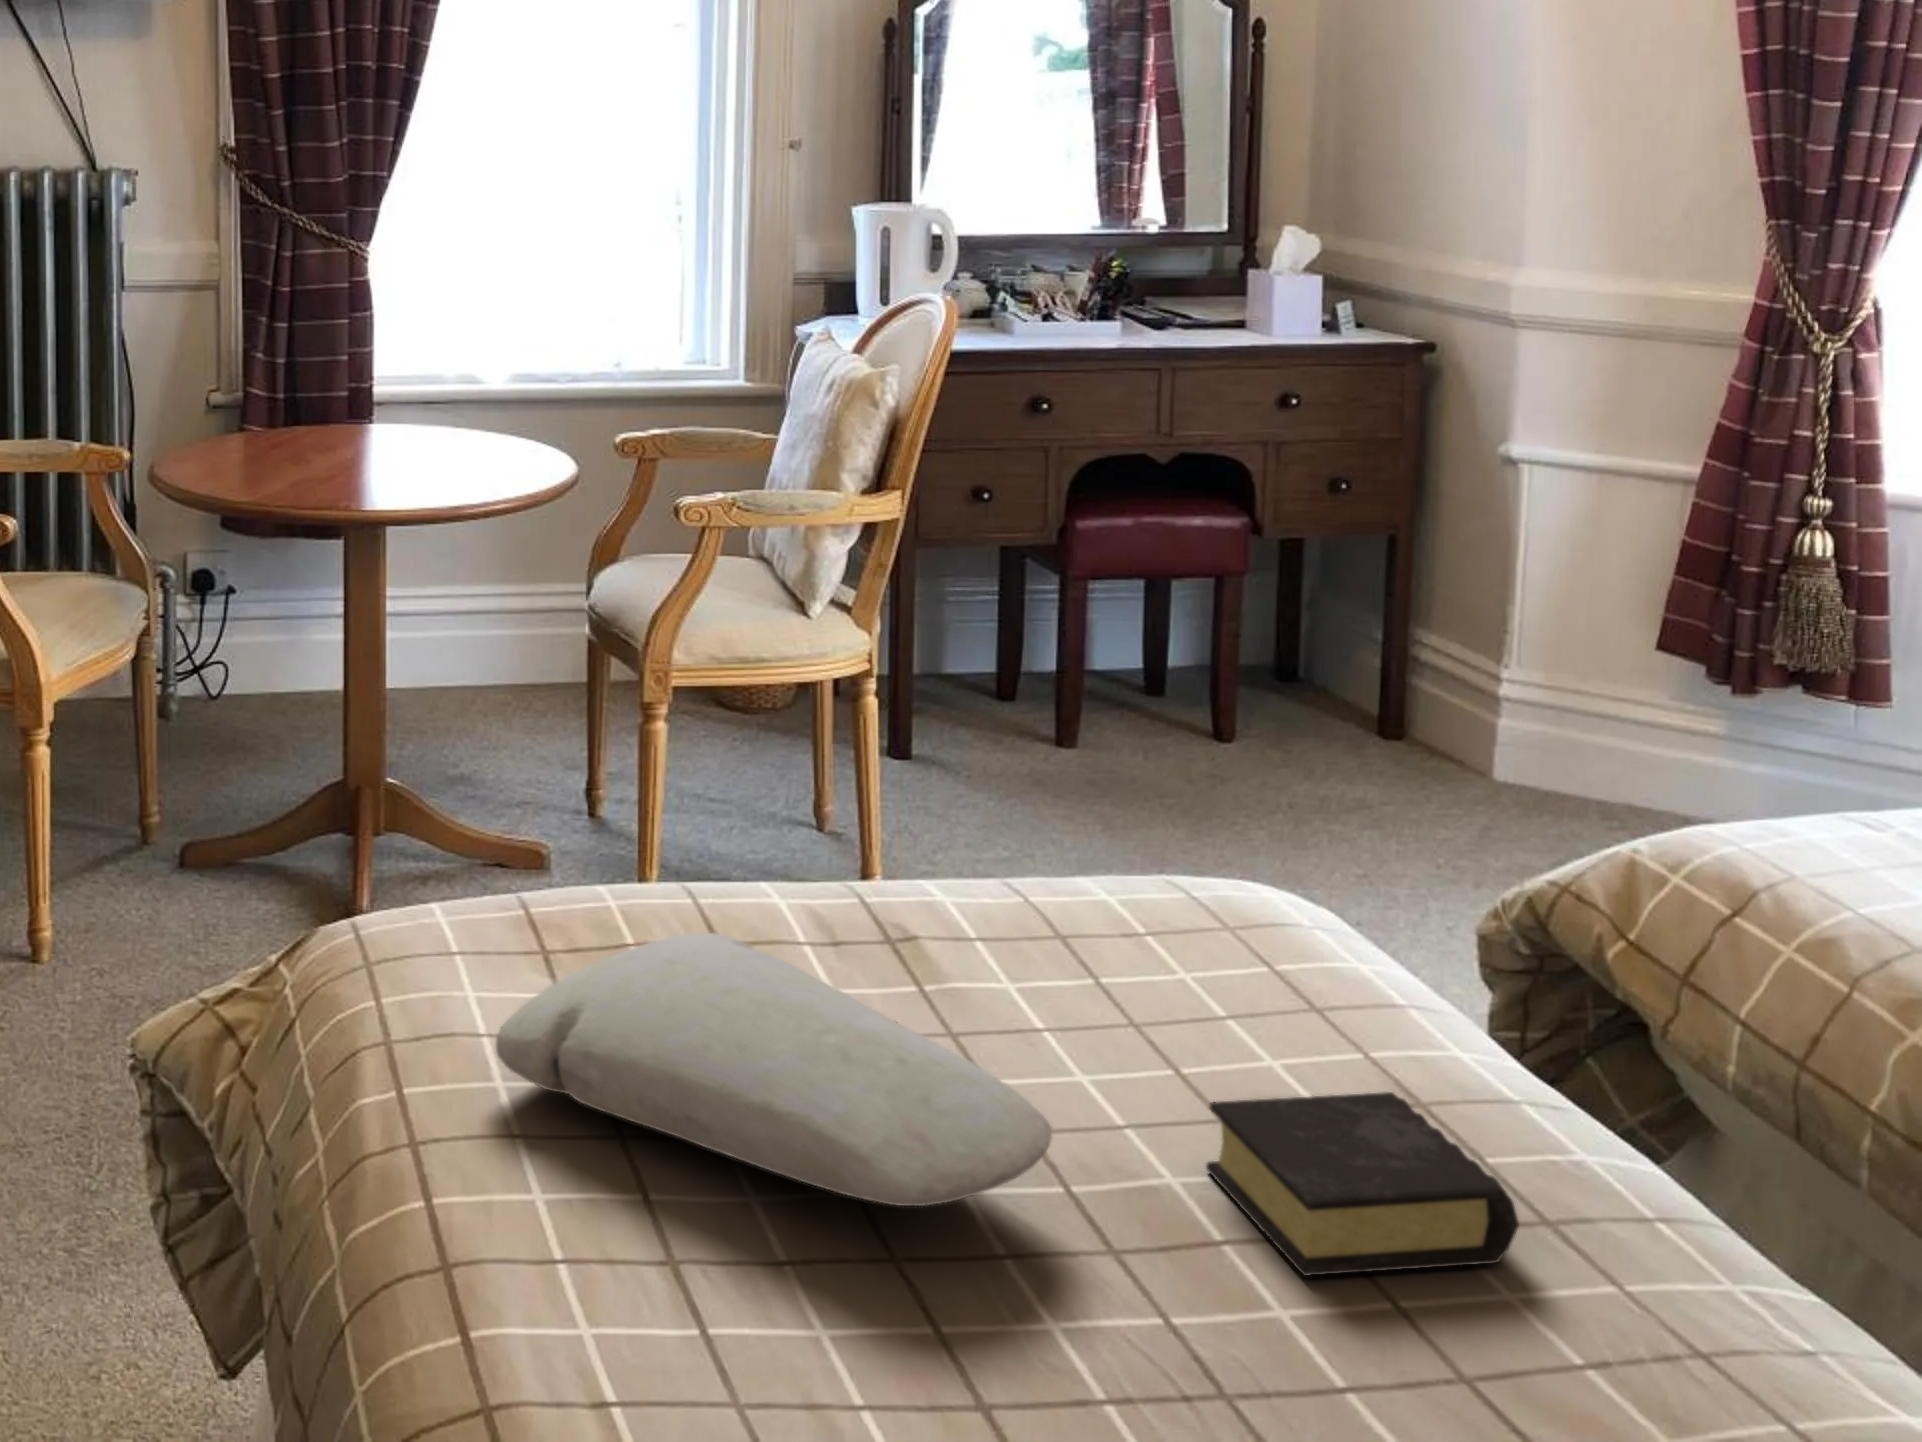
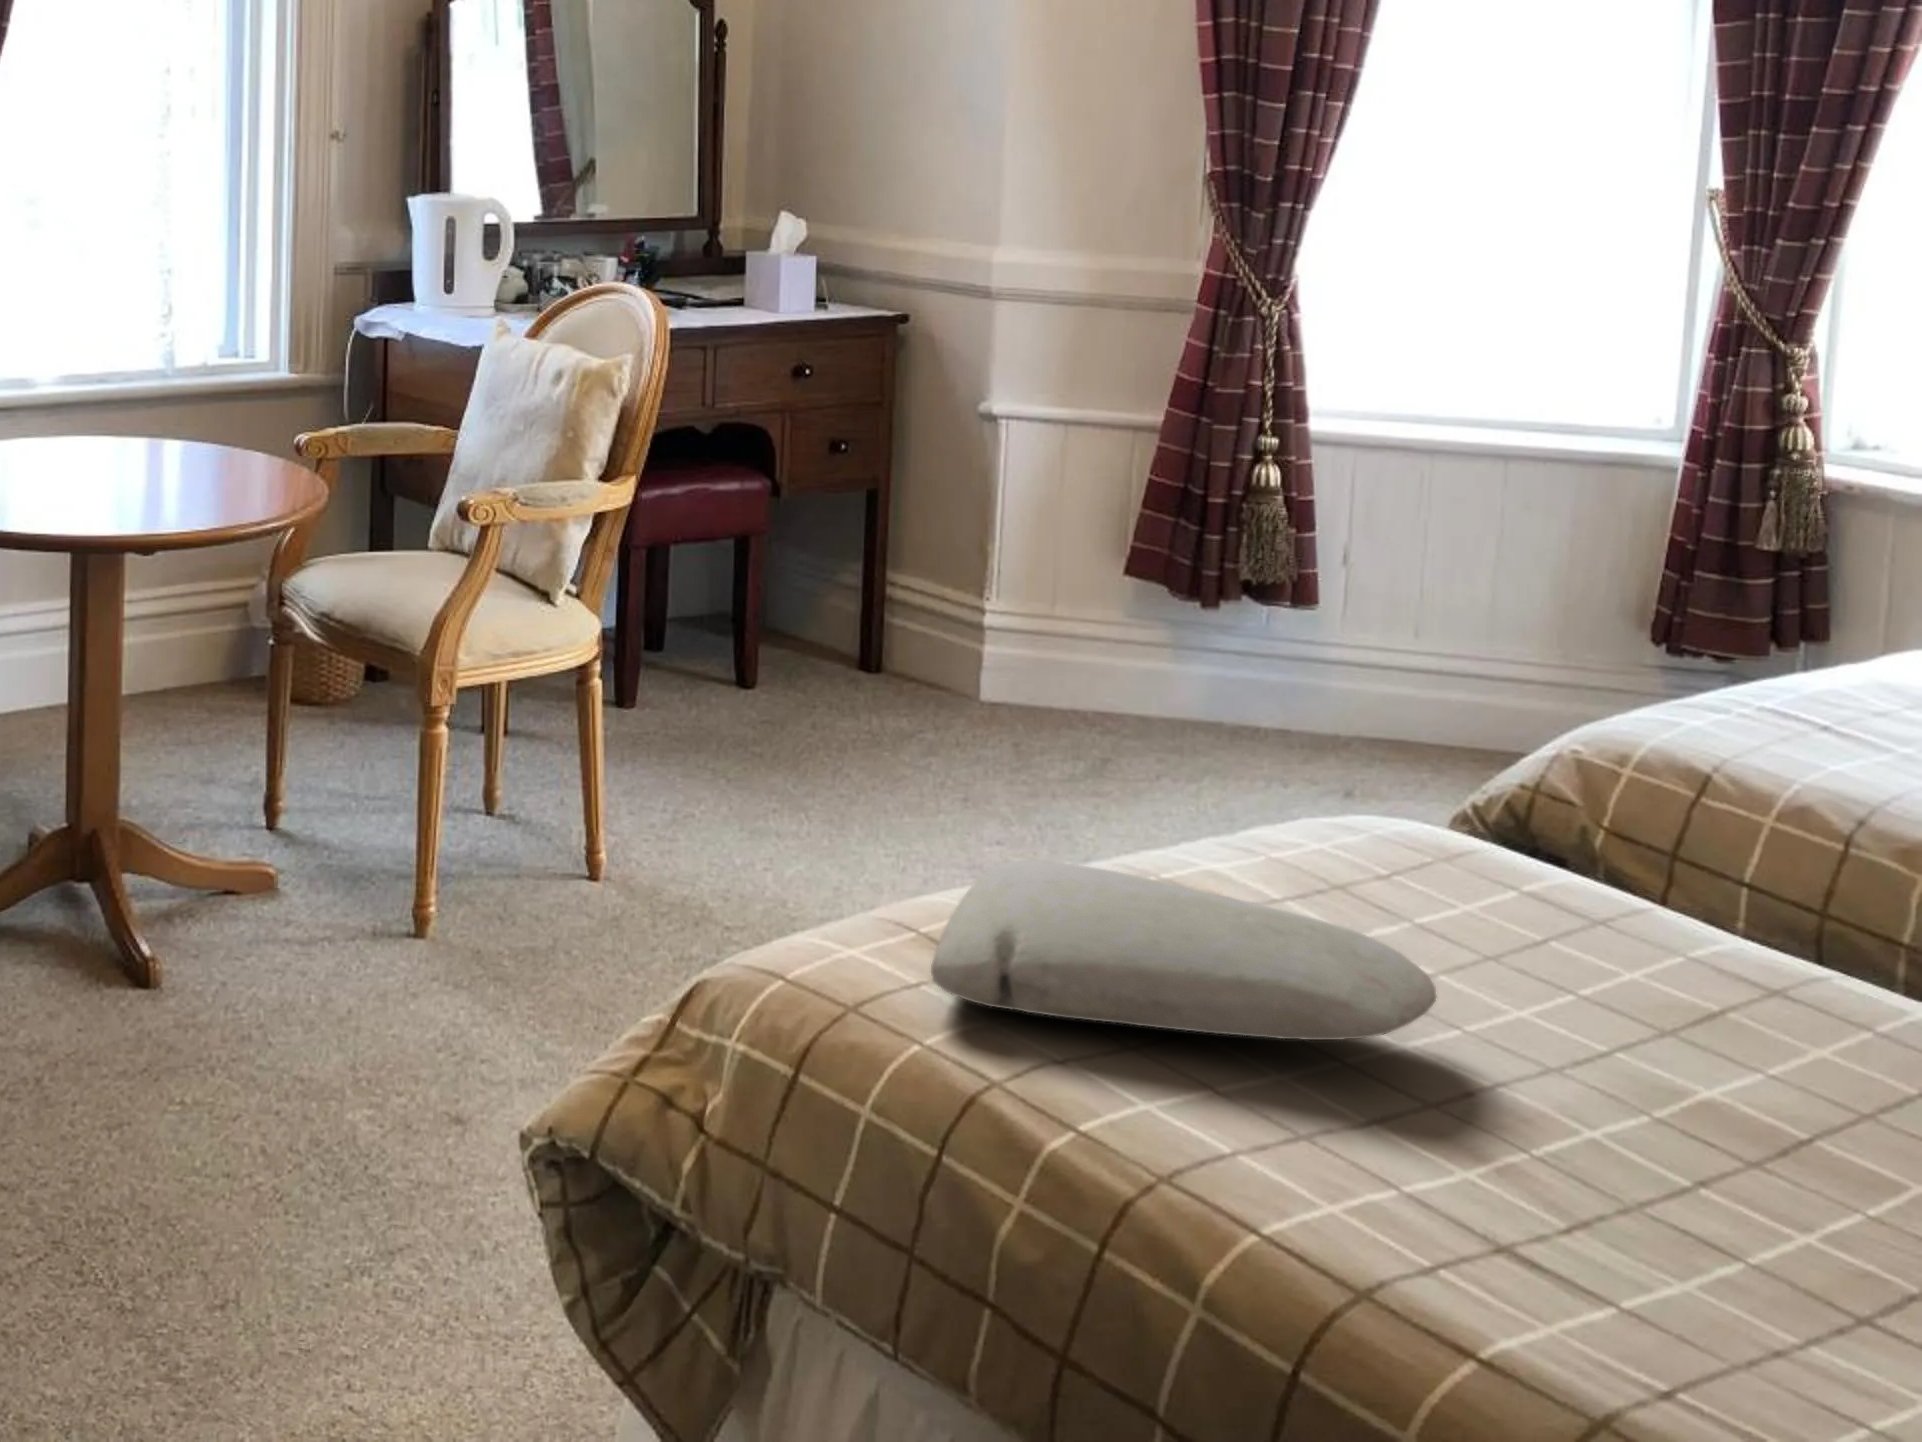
book: present [1206,1092,1519,1275] -> none [1463,907,1710,1045]

